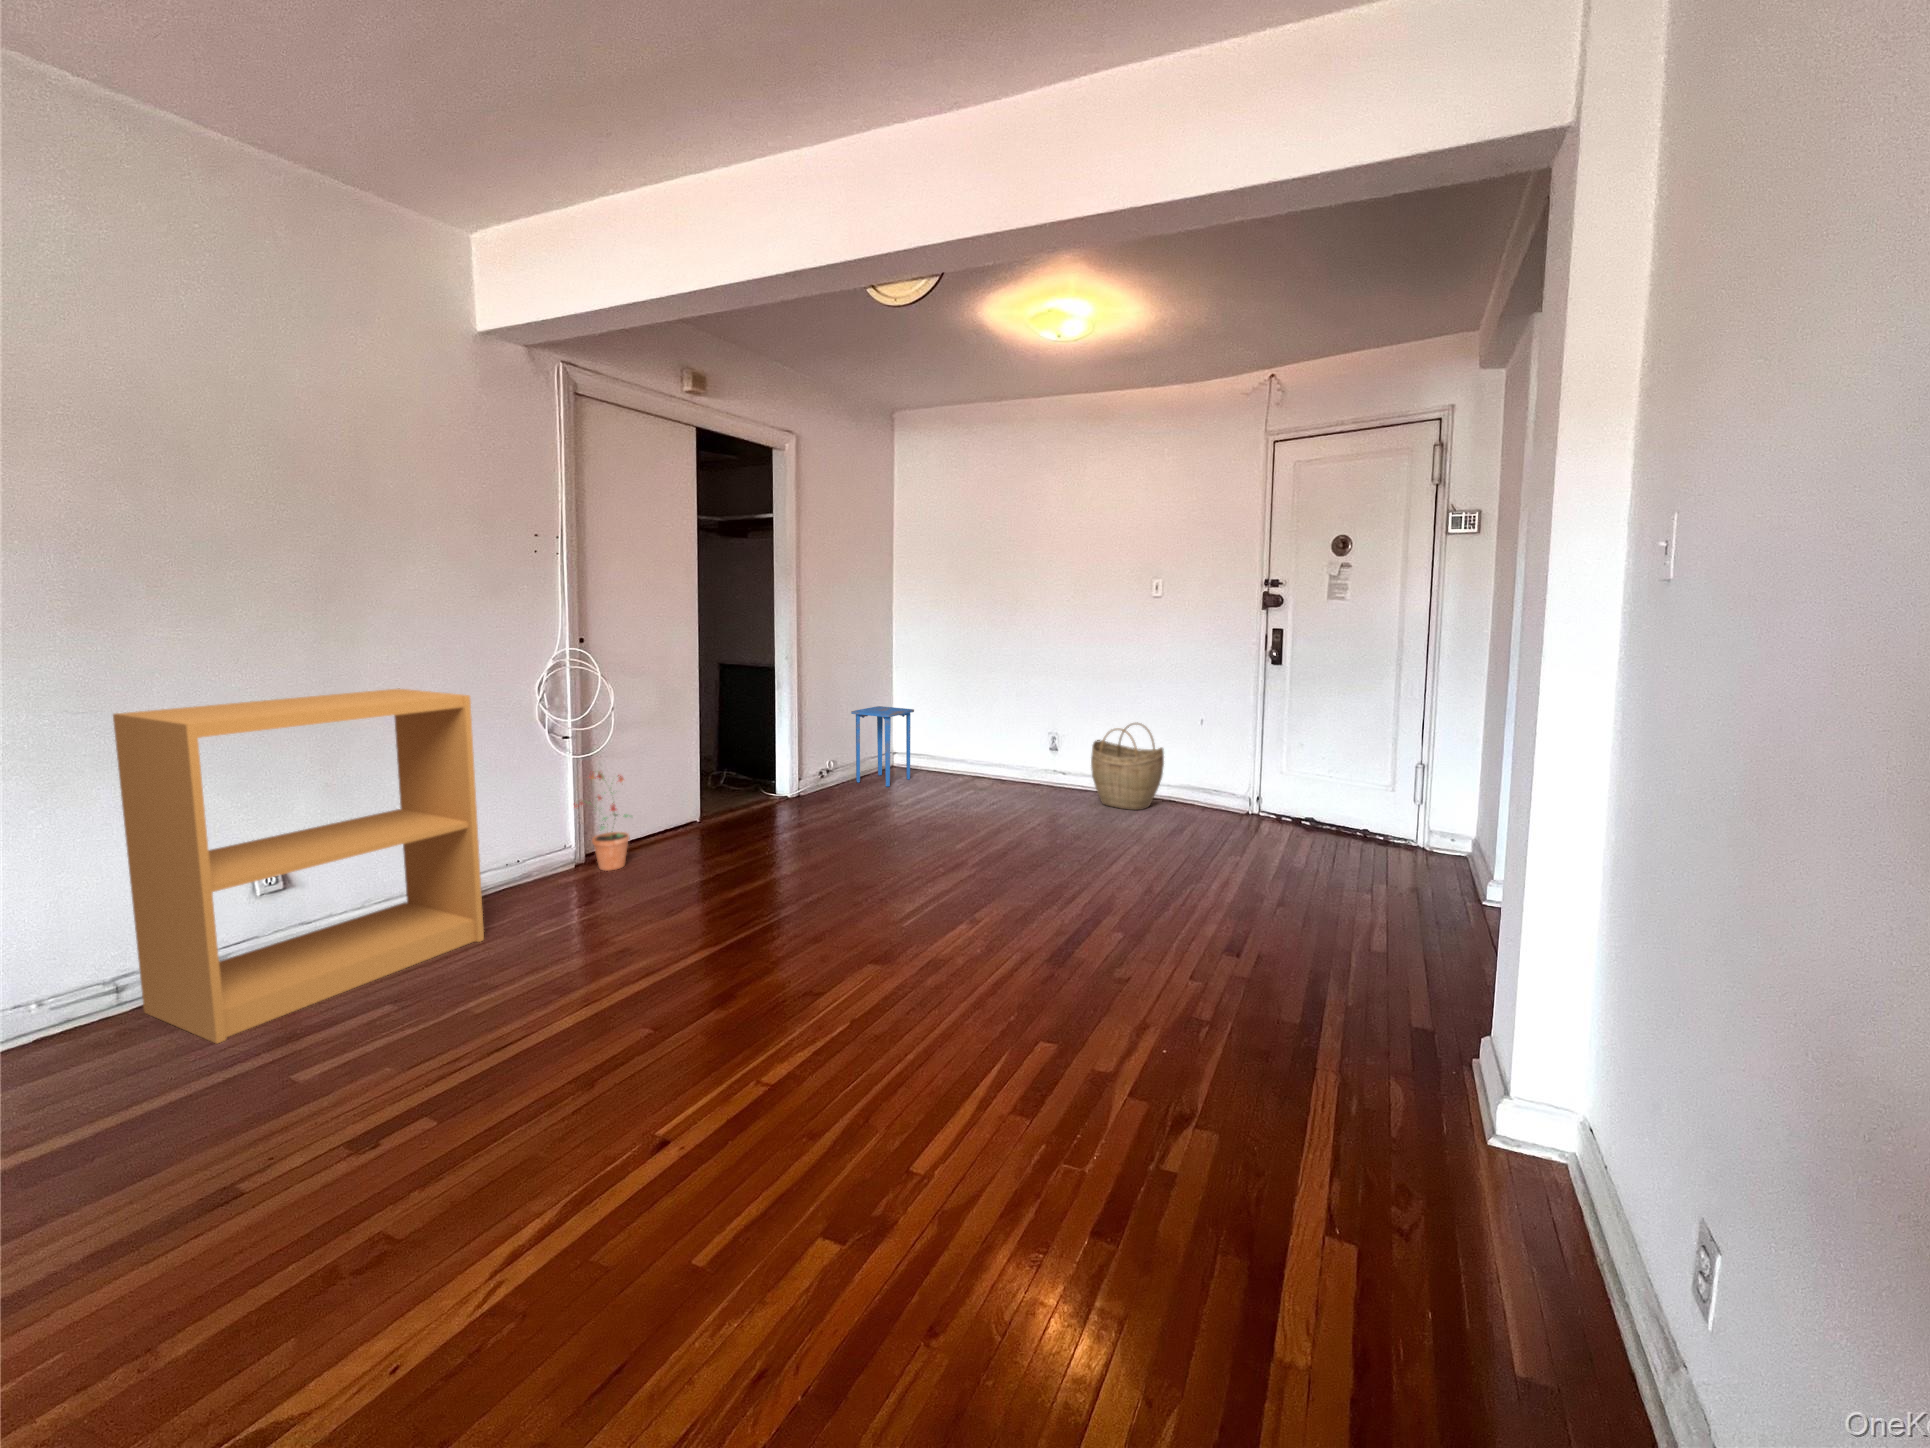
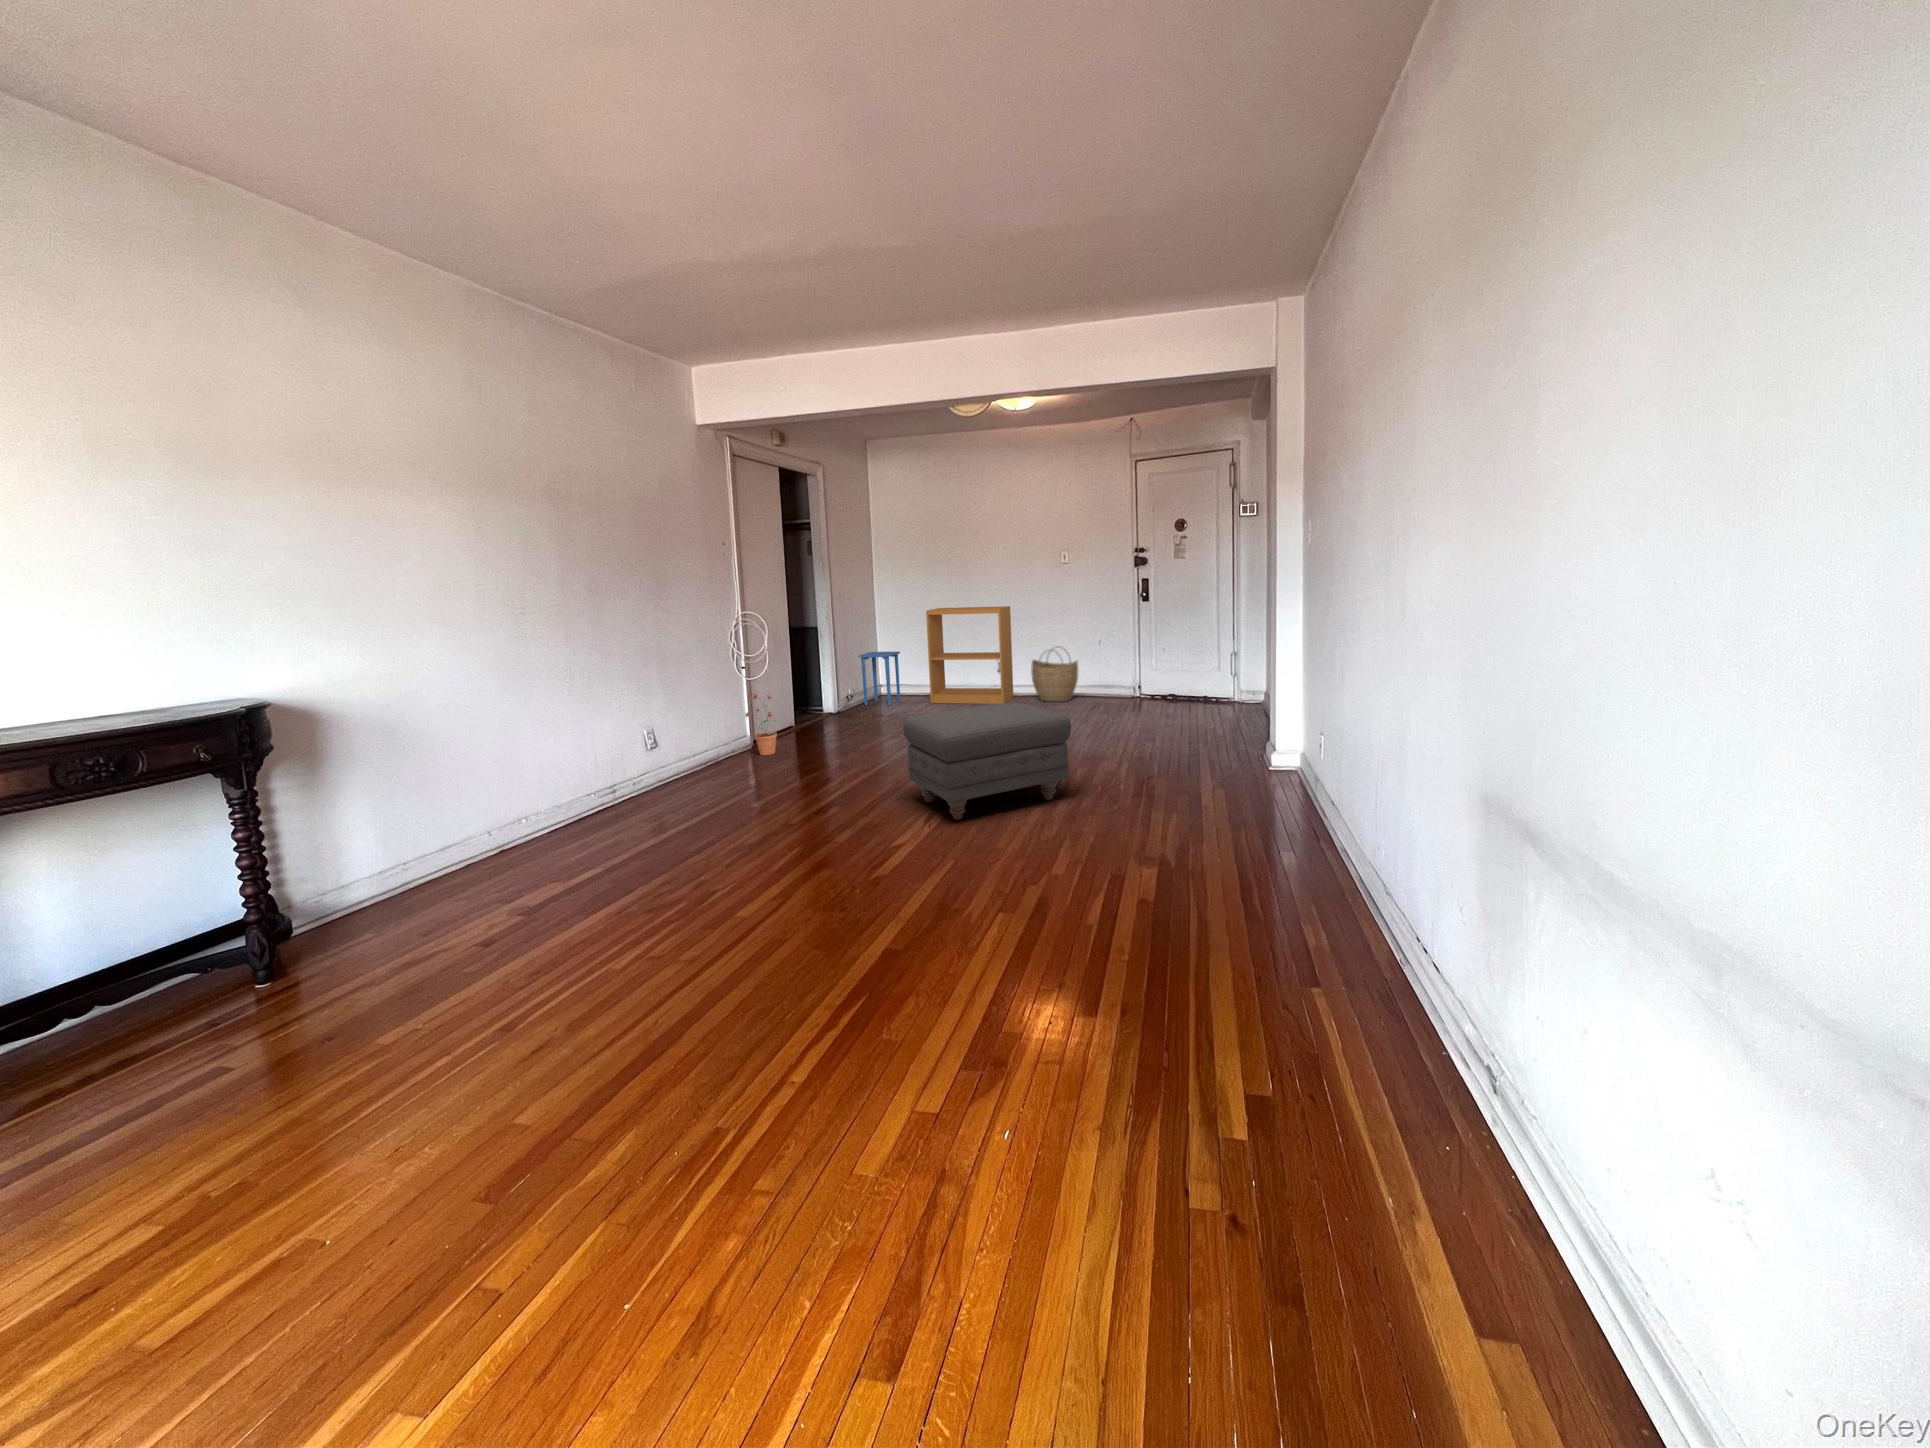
bookshelf: present [113,689,484,1043] -> present [926,606,1013,704]
ottoman: none [597,867,966,1168] -> present [903,703,1071,820]

